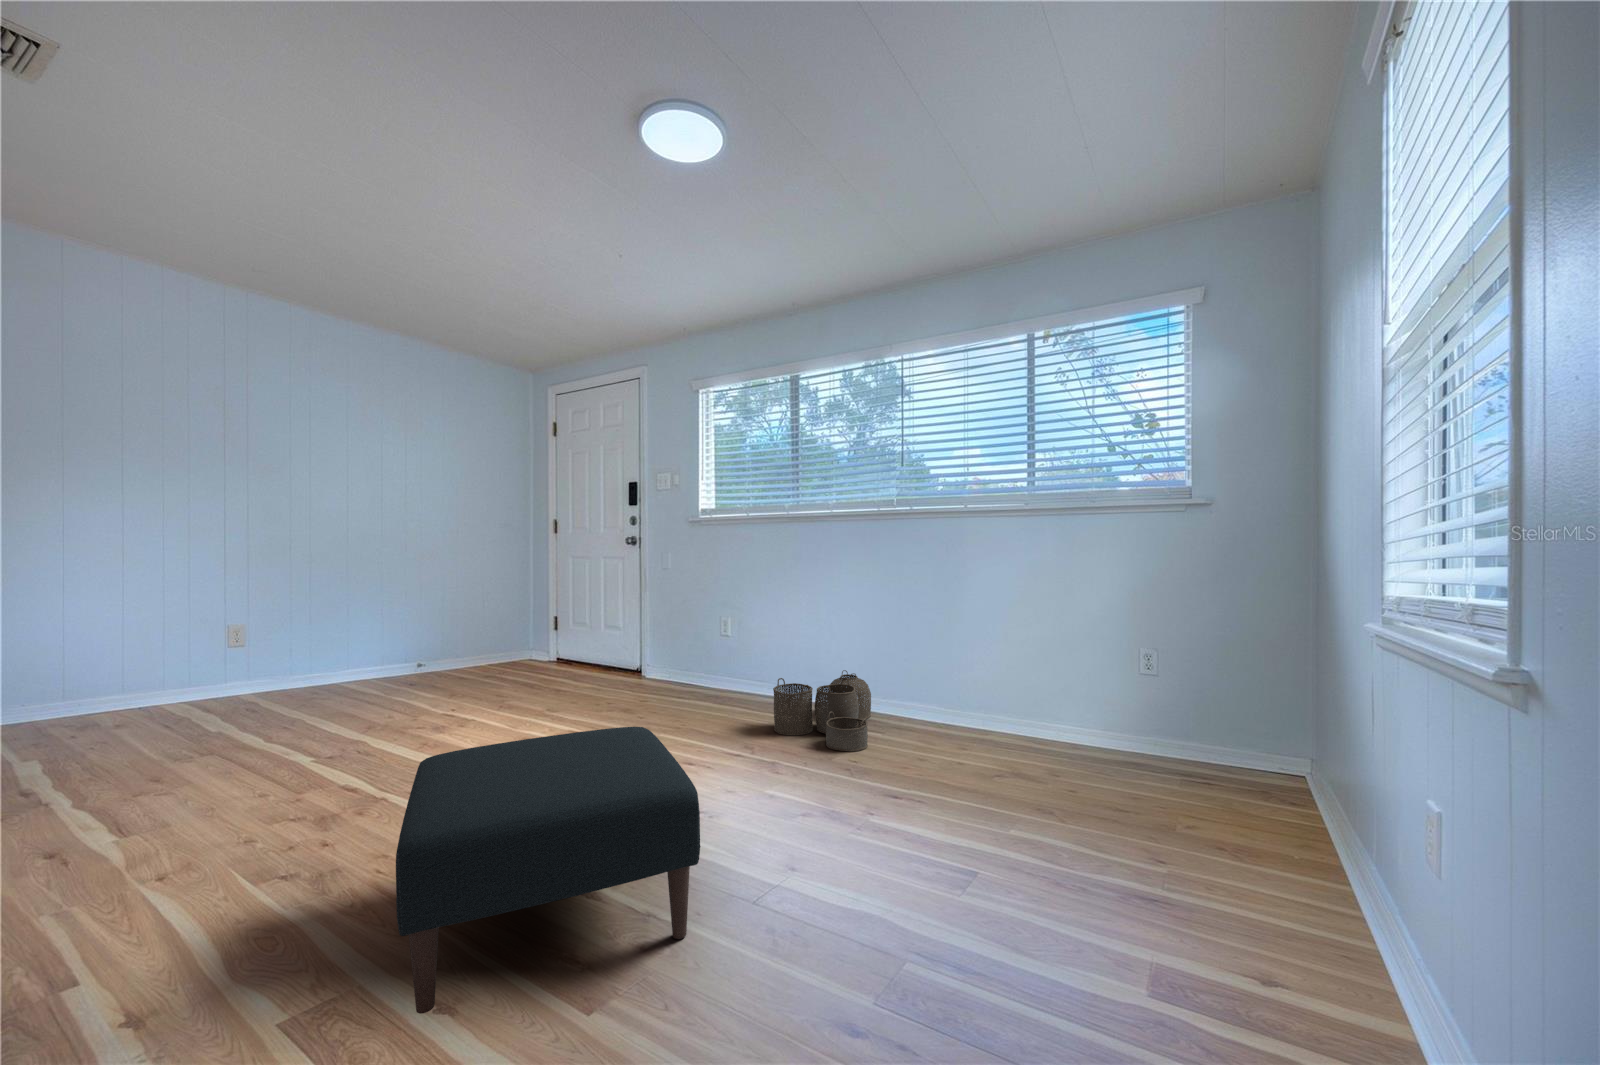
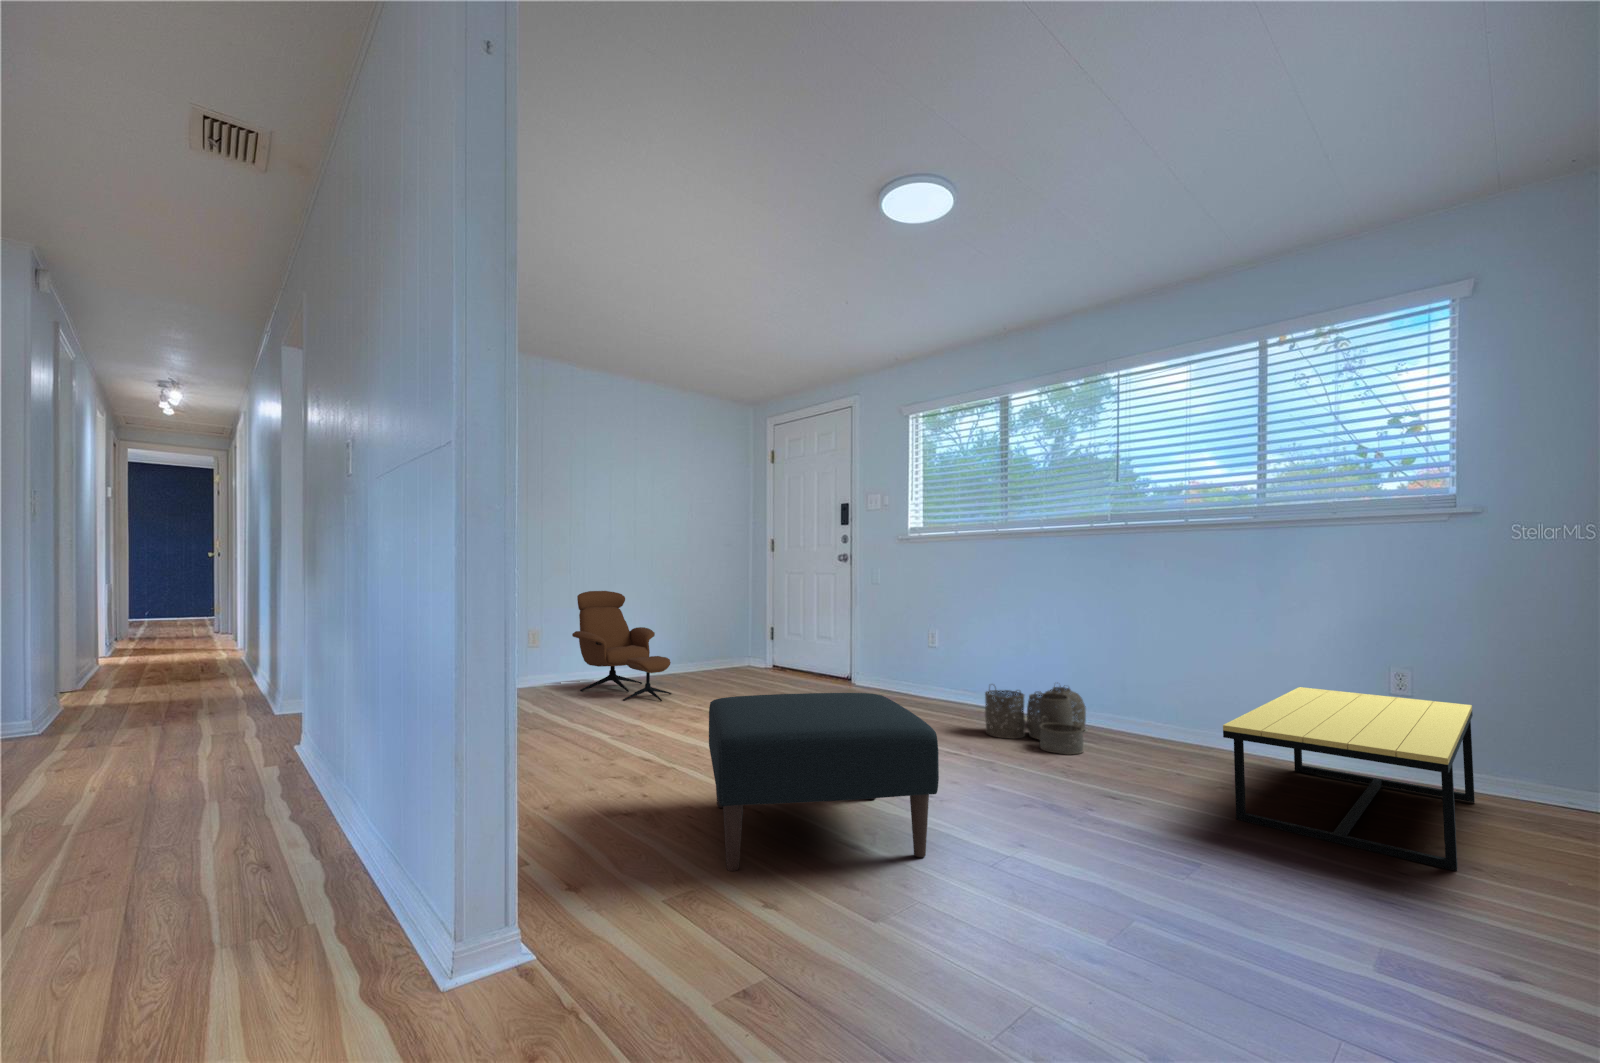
lounge chair: none [288,587,424,723] -> present [572,591,671,701]
coffee table: none [996,669,1192,861] -> present [1223,687,1475,871]

